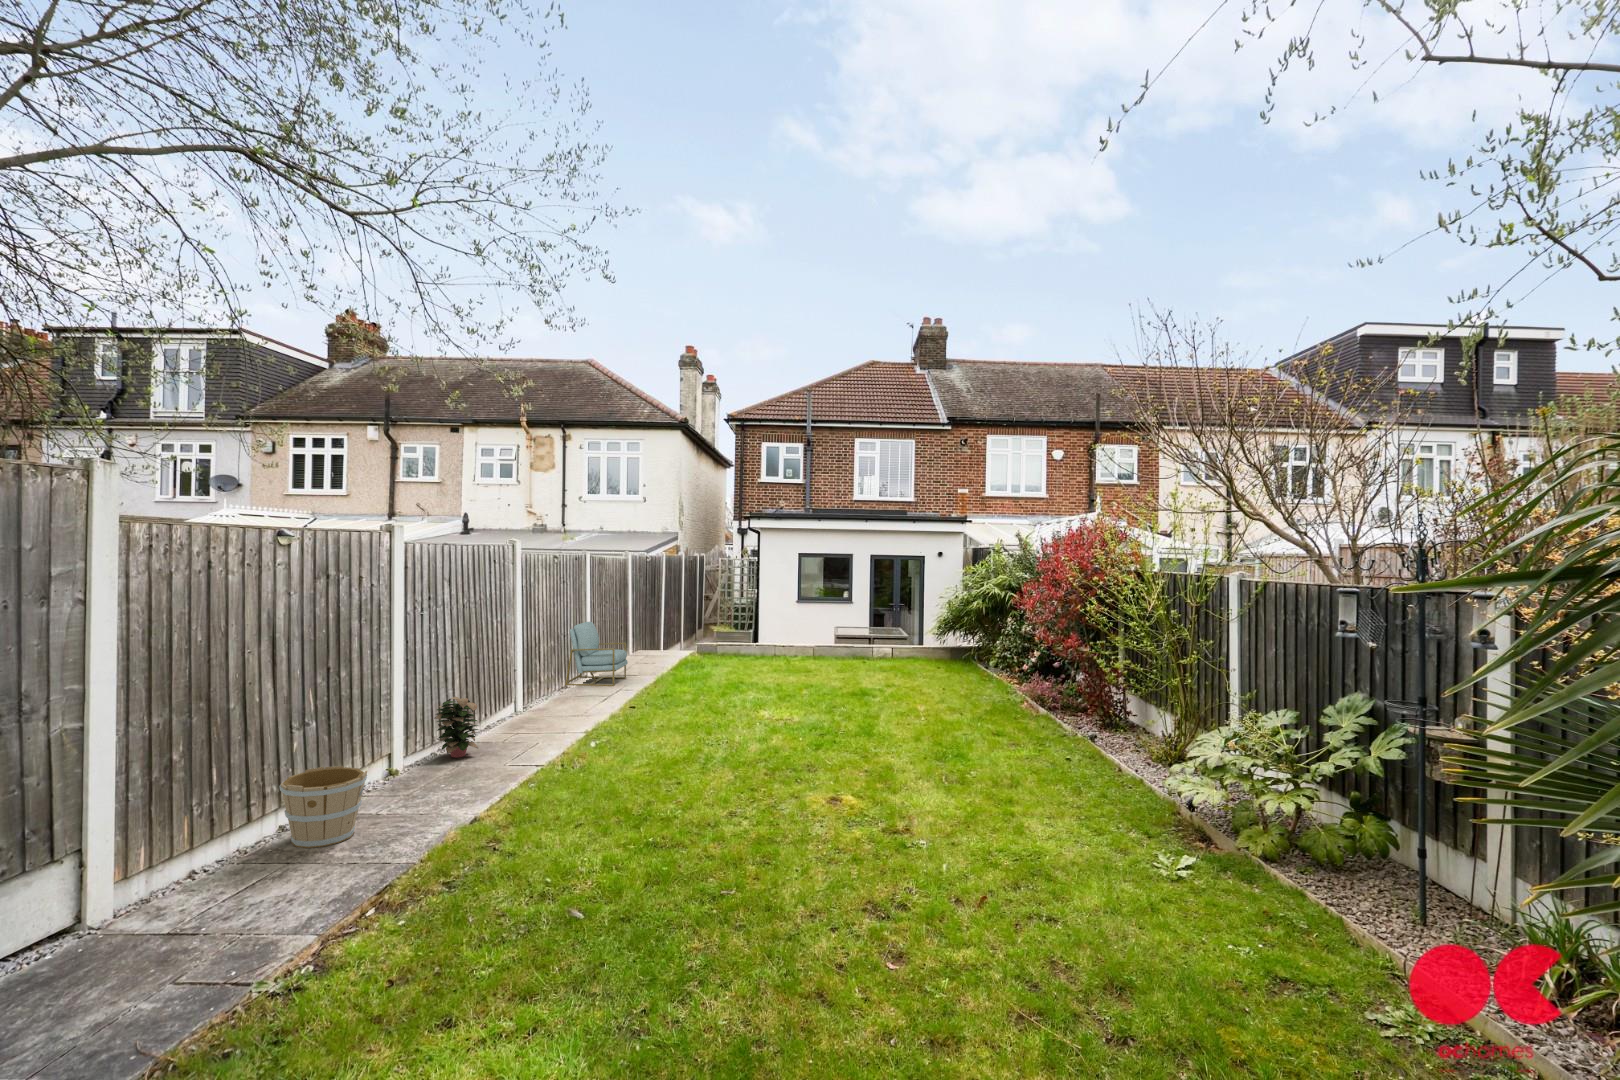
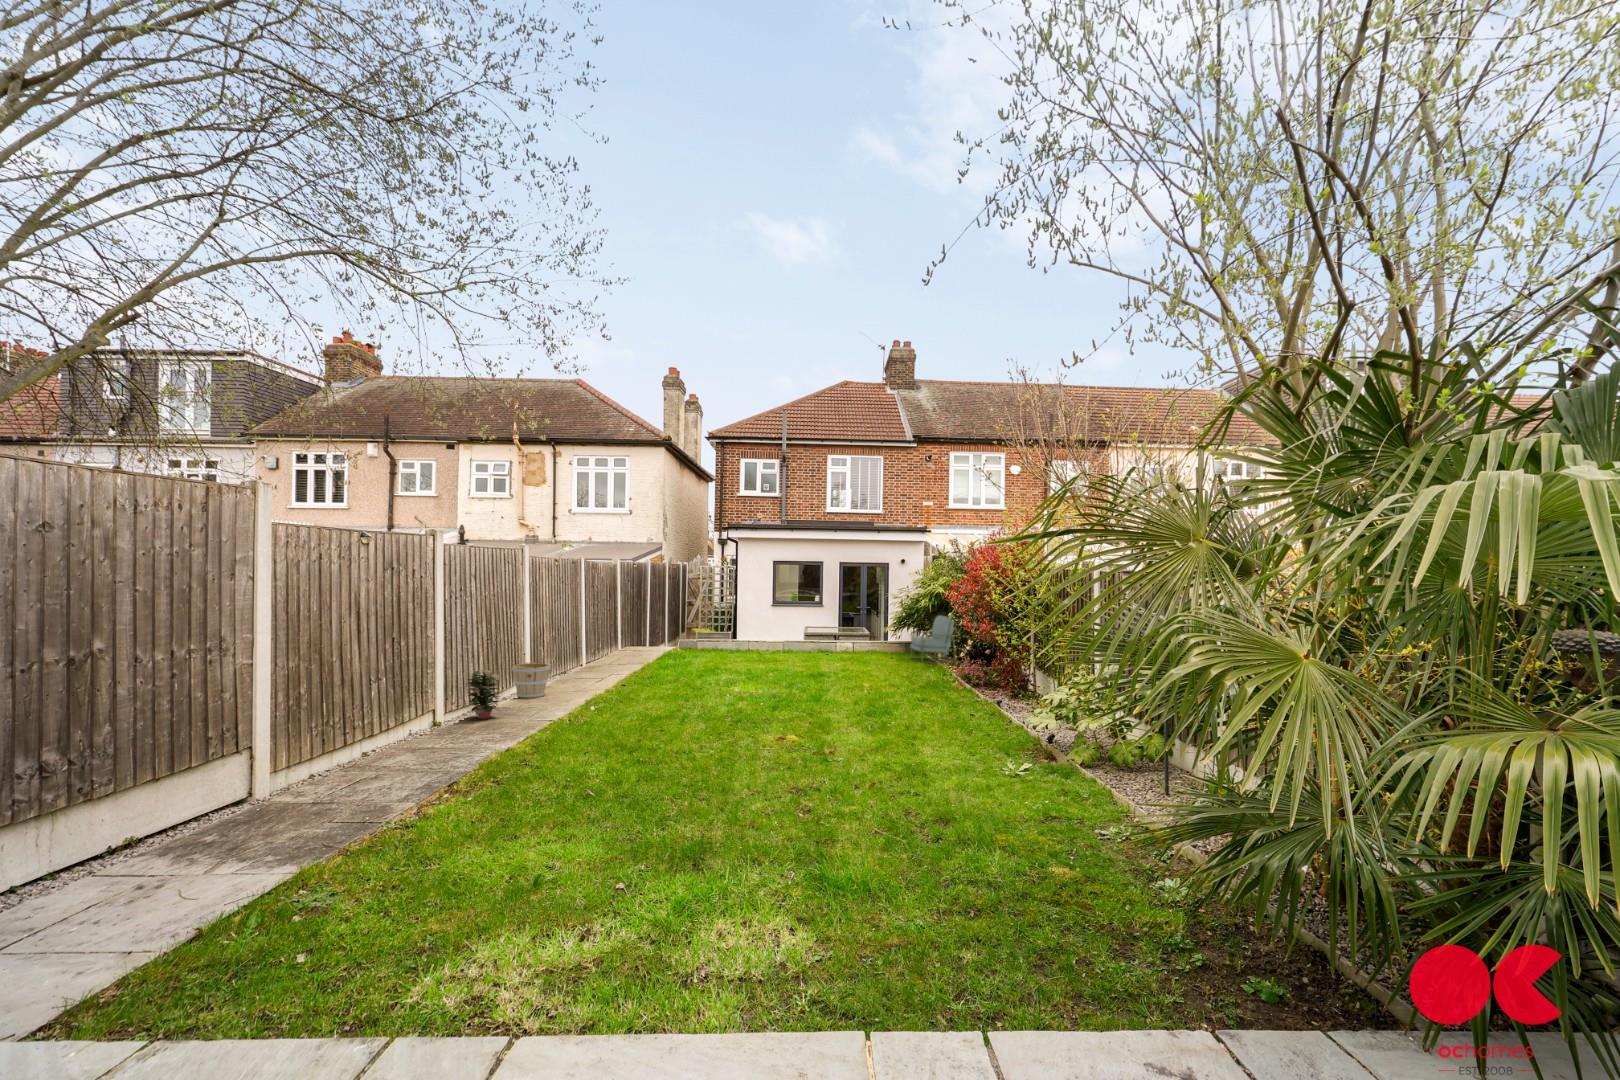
chair: present [565,622,628,686] -> present [910,616,957,663]
wooden bucket: present [279,766,367,848] -> present [512,663,551,698]

